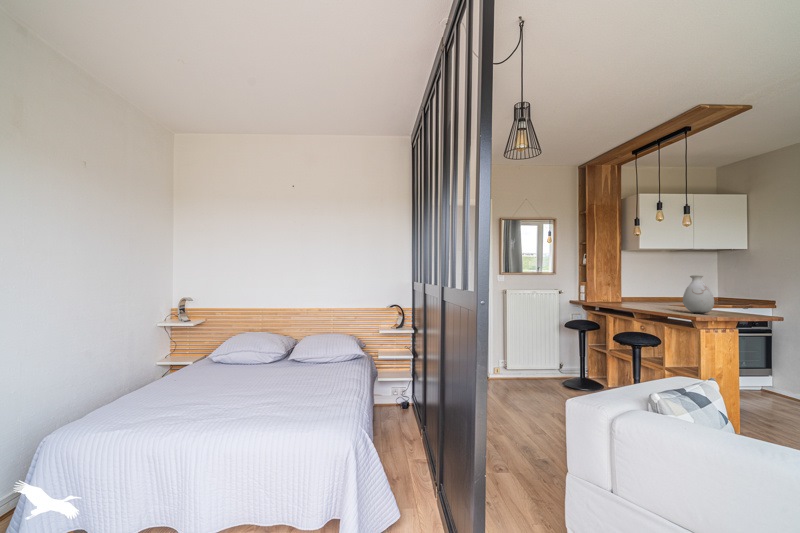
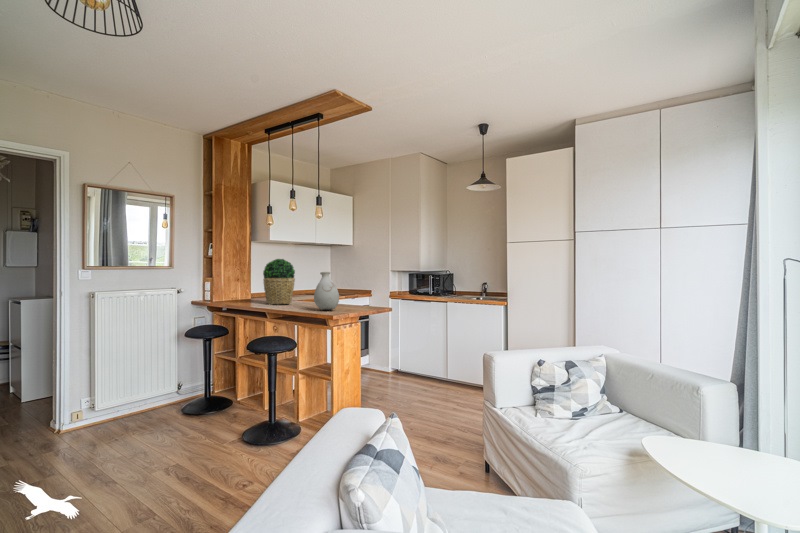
potted plant: none [630,264,665,306] -> present [263,259,295,305]

